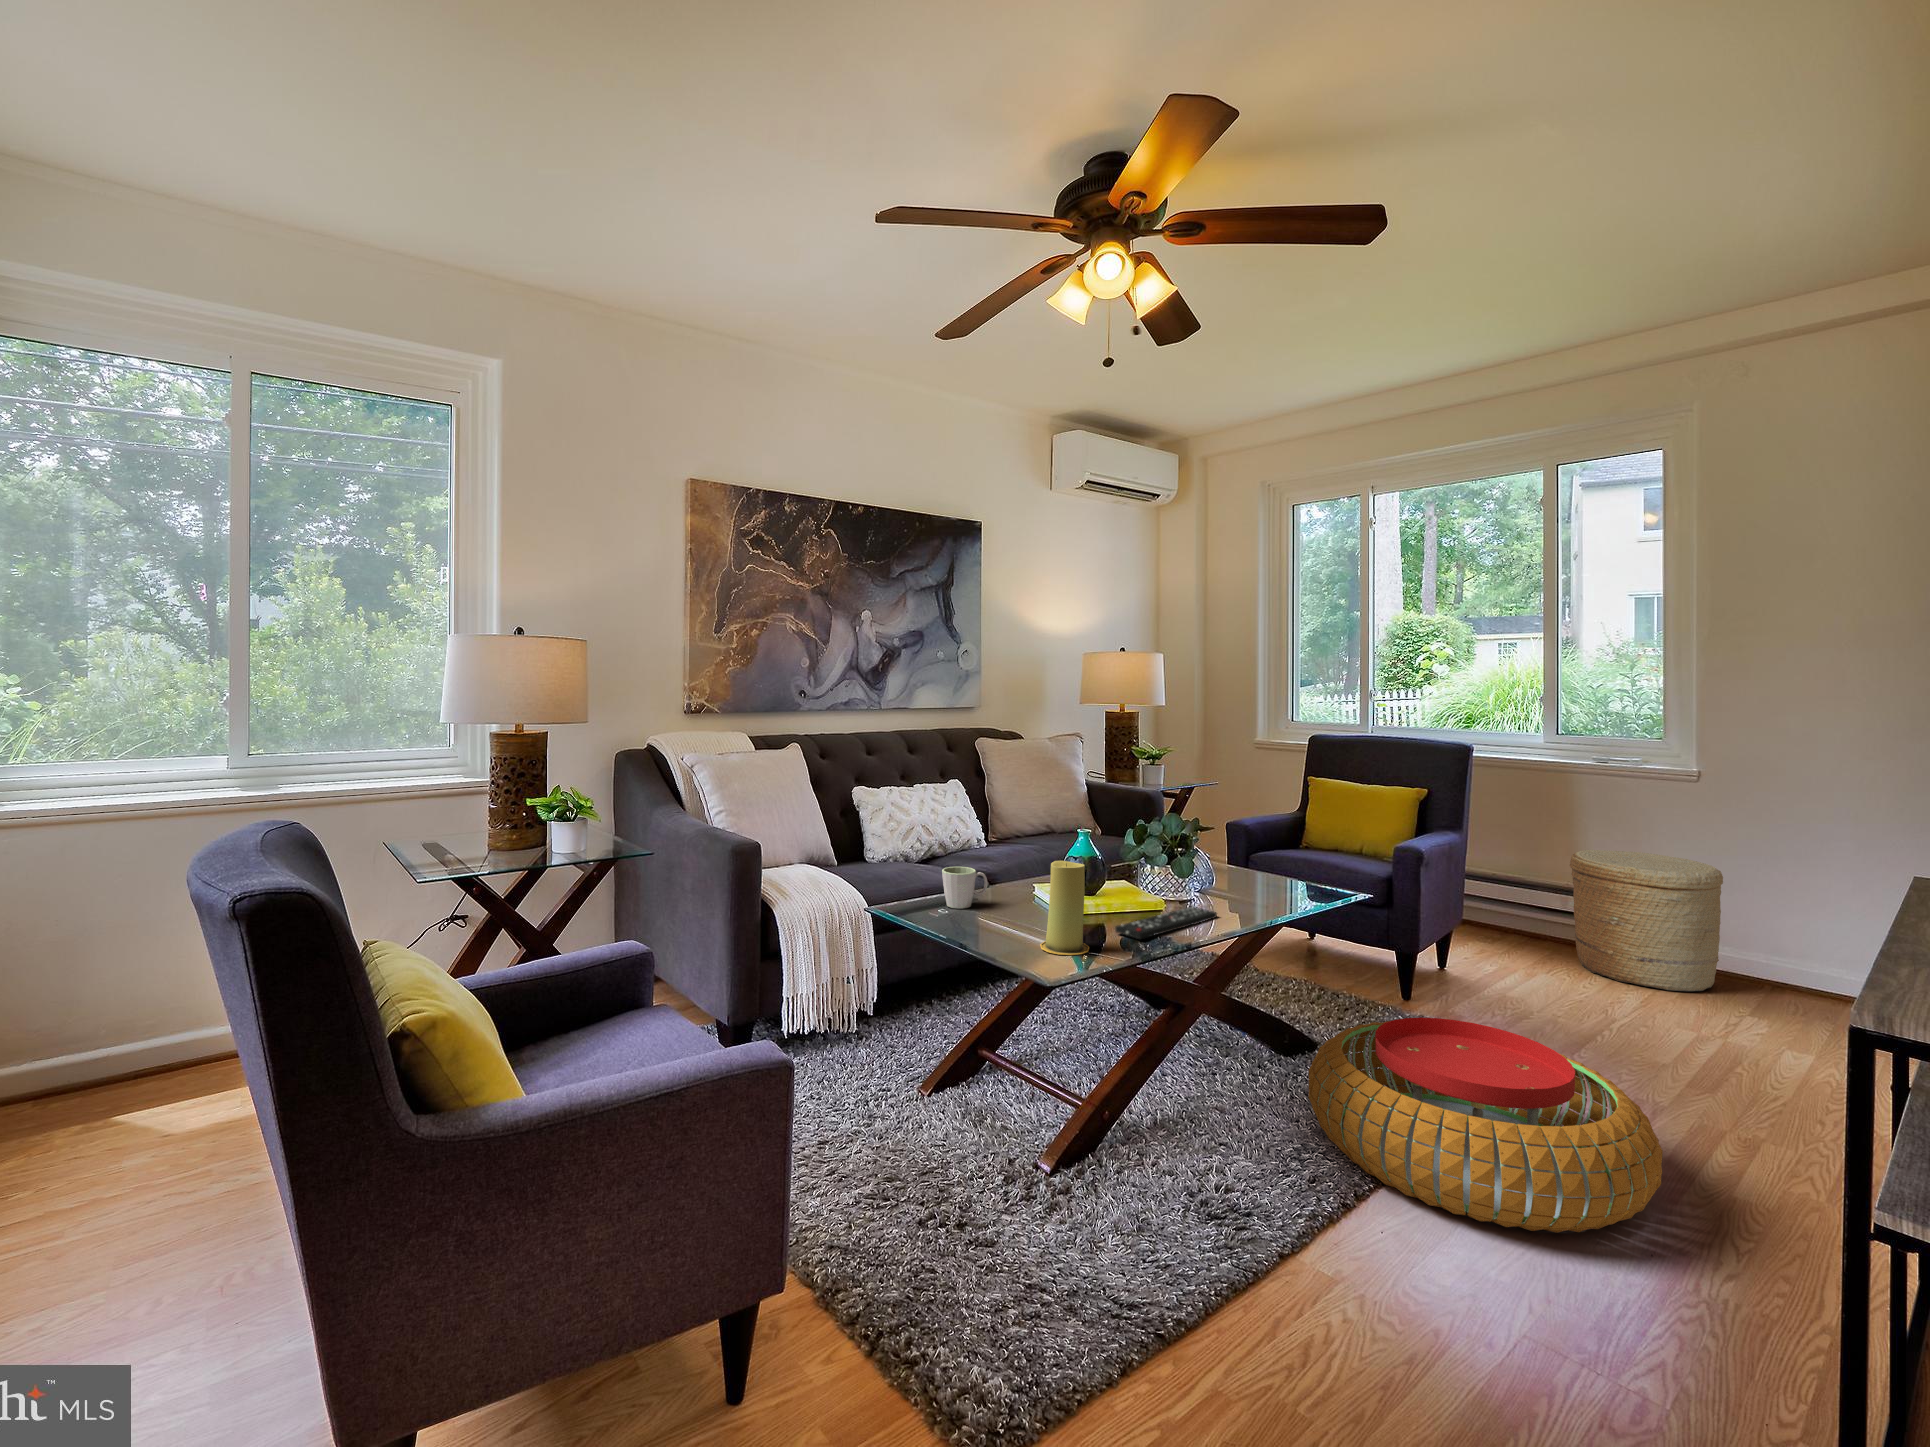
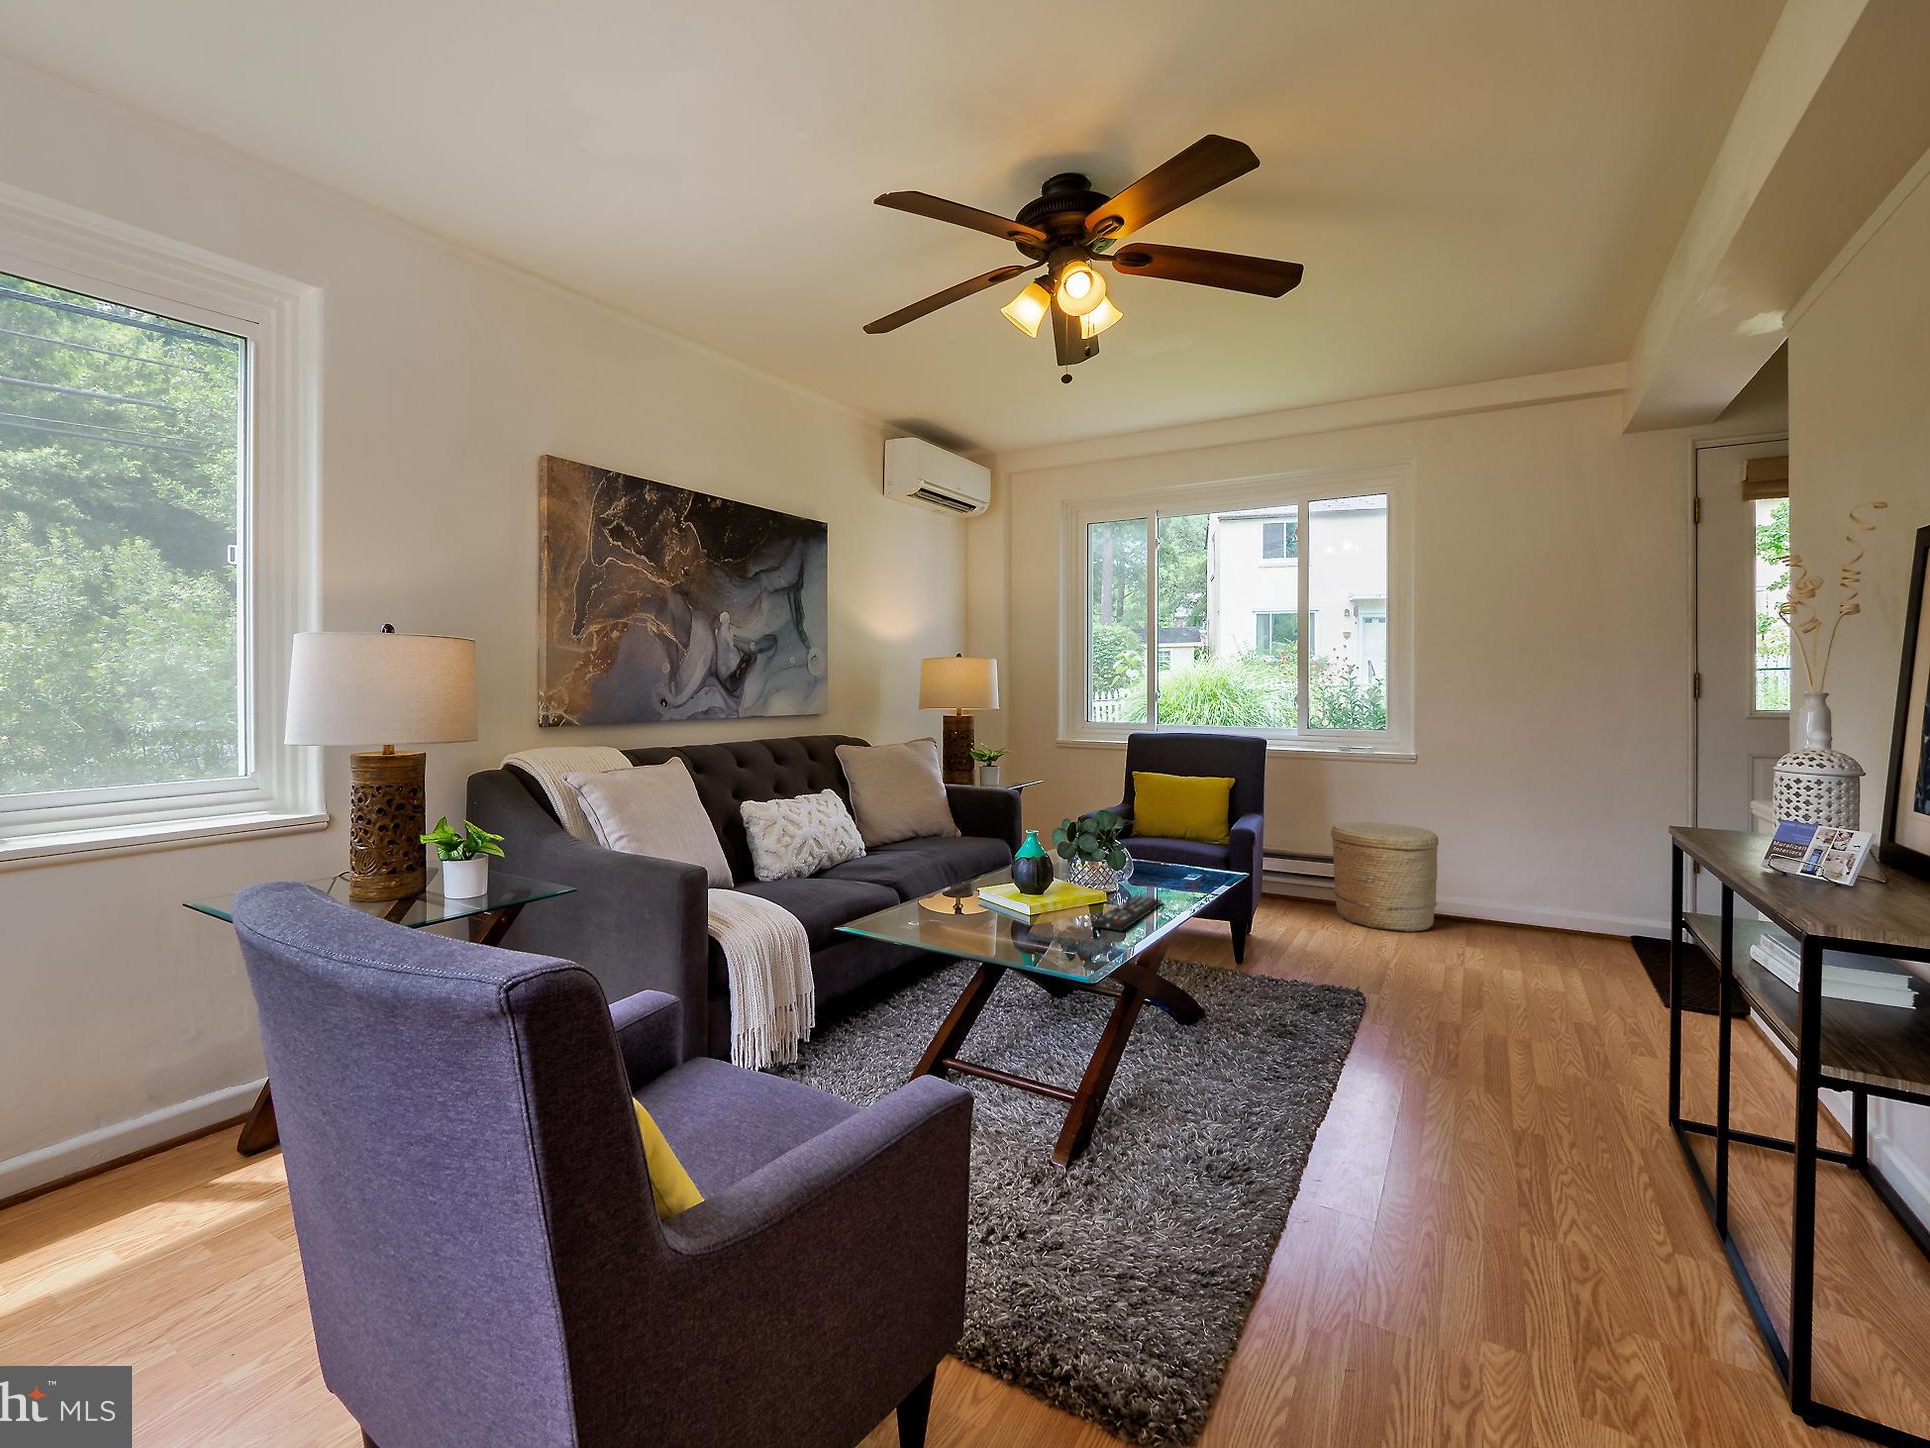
candle: present [1040,861,1089,955] -> none [1041,862,1088,953]
mug: present [942,867,987,908] -> none [903,876,945,918]
pouf: present [1308,1018,1663,1233] -> none [1235,975,1518,1140]

